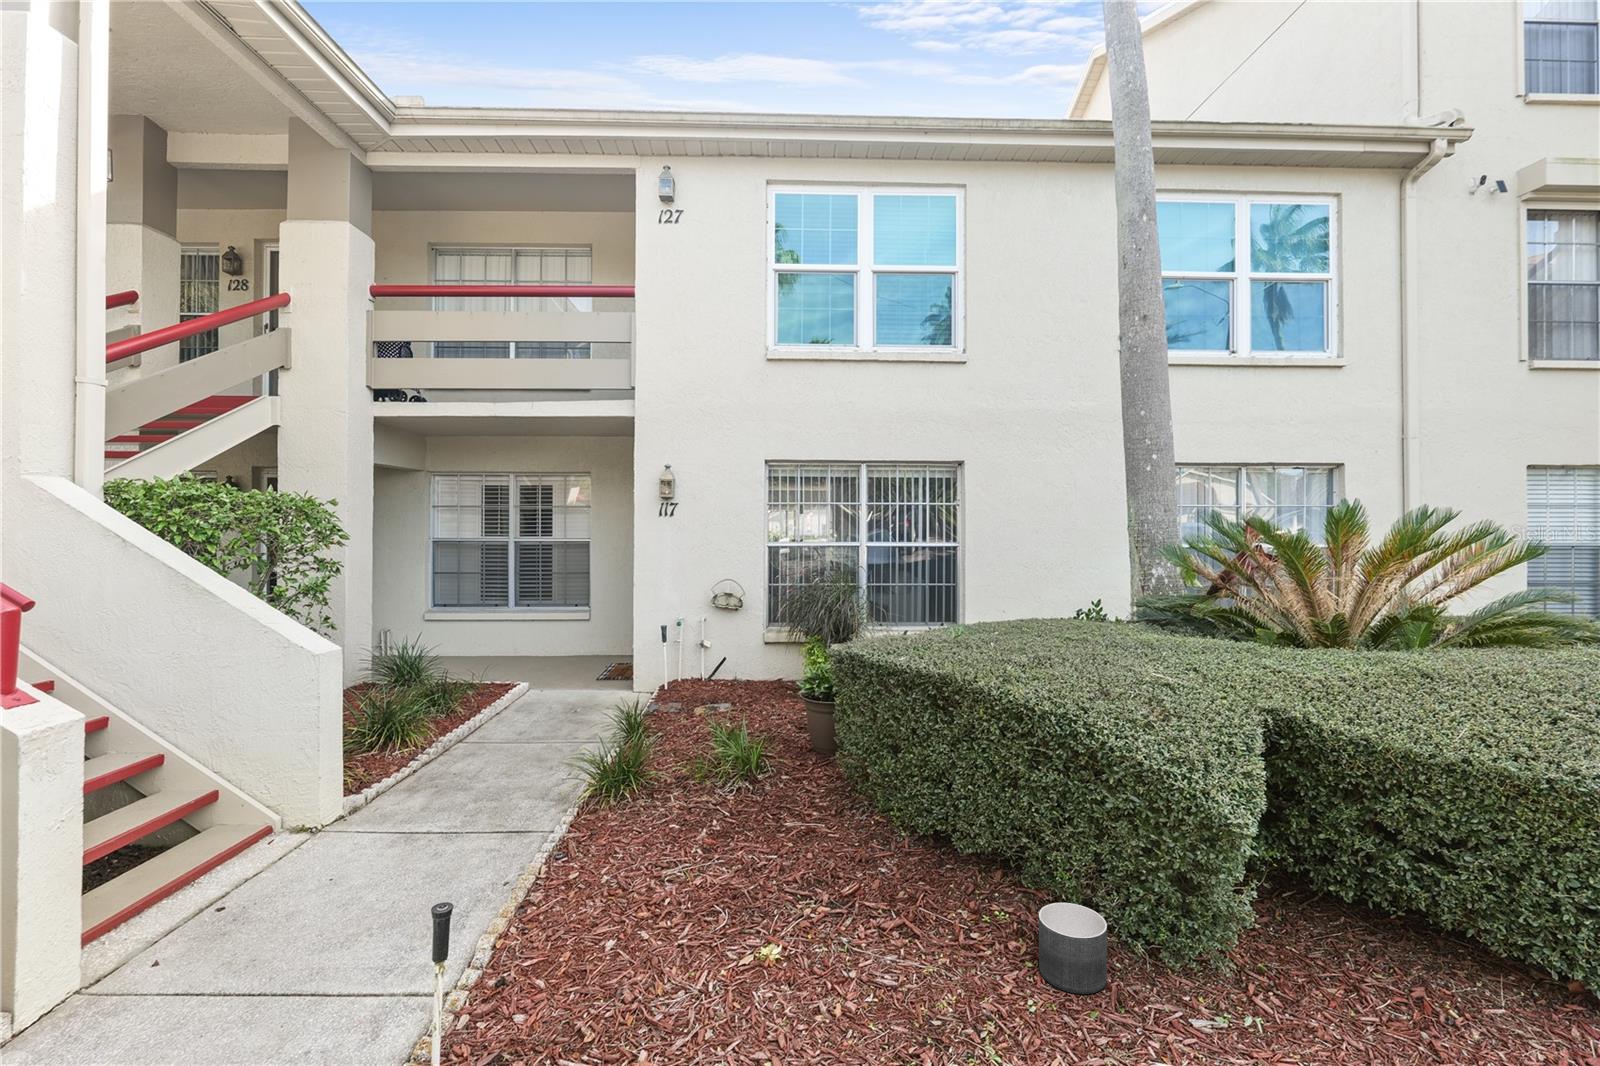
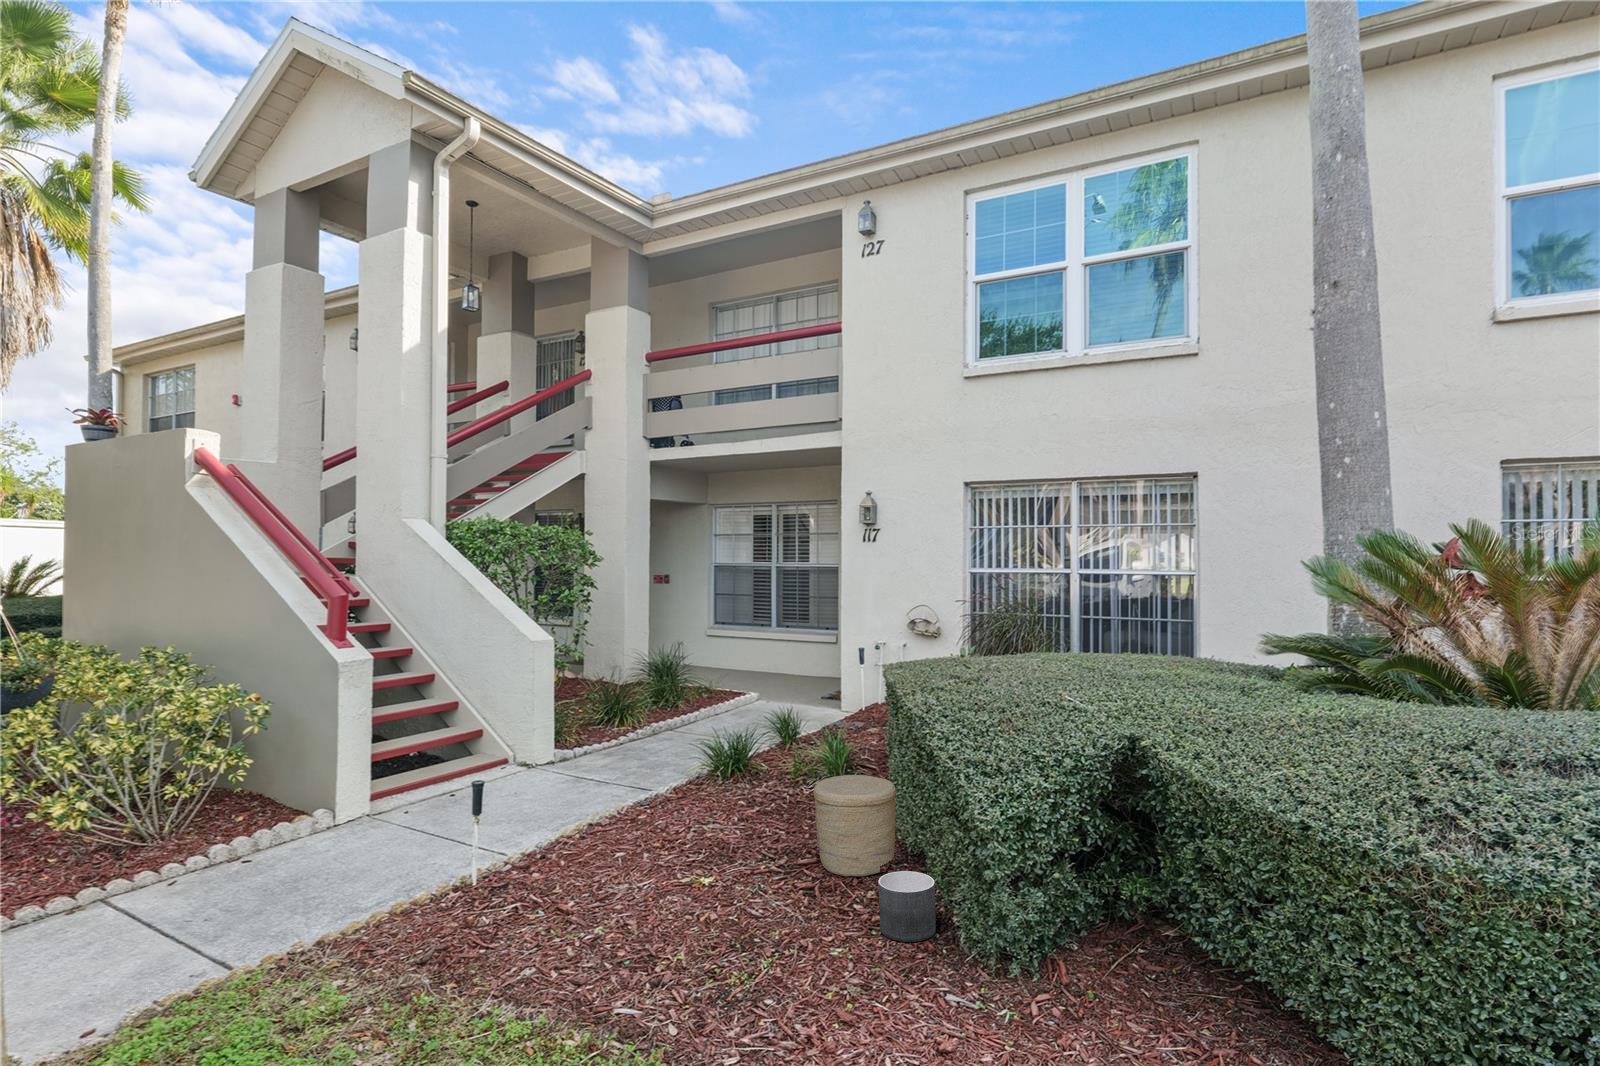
woven basket: none [855,787,950,912] -> present [813,775,896,876]

